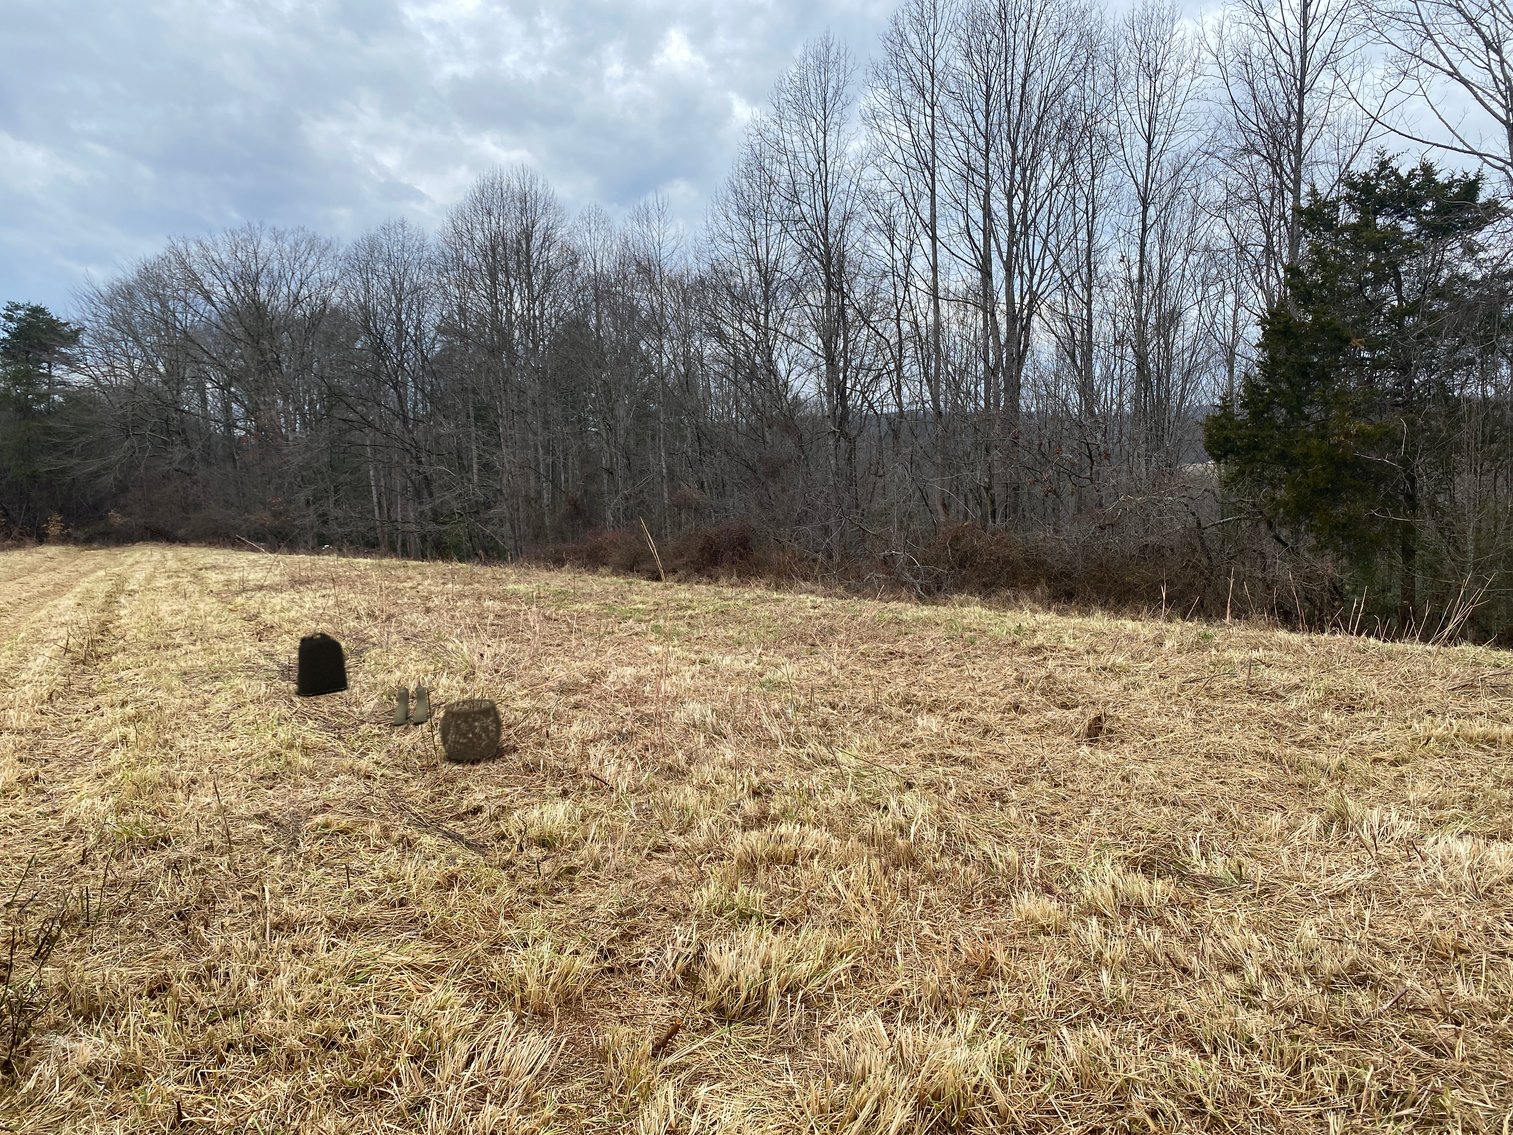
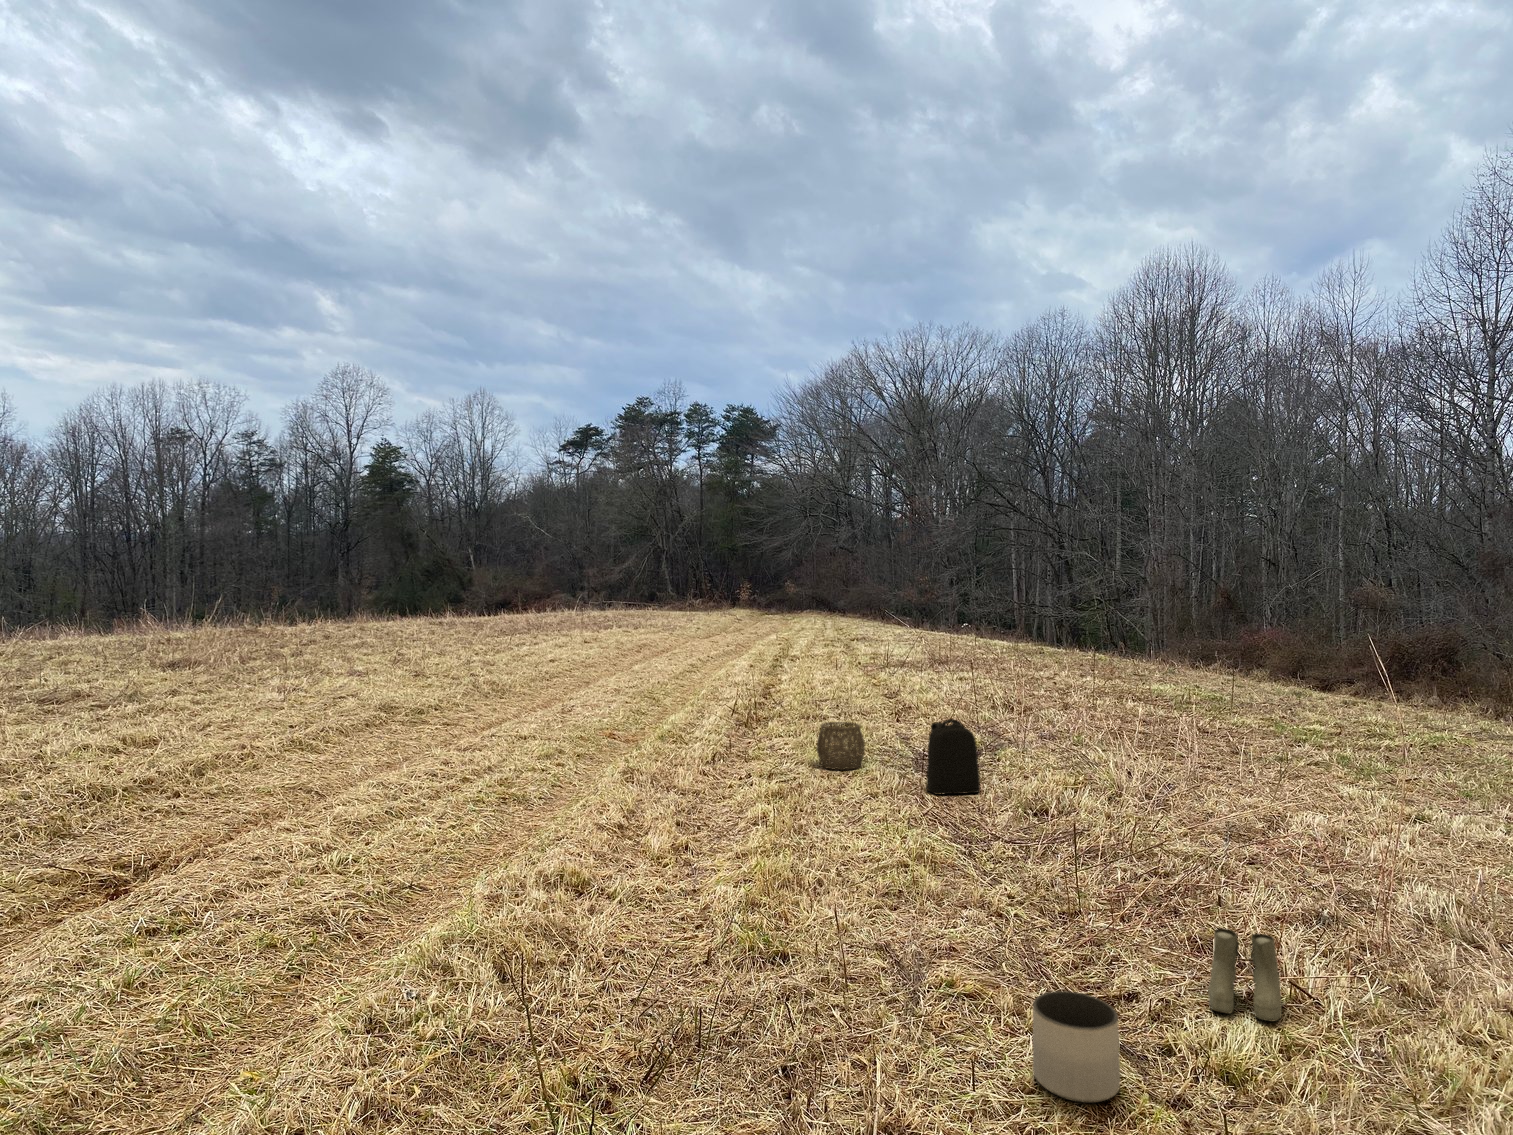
boots: present [393,687,428,725] -> present [1208,928,1282,1022]
woven basket: present [440,699,502,760] -> present [816,722,865,770]
planter: none [389,800,449,867] -> present [1033,991,1120,1103]

